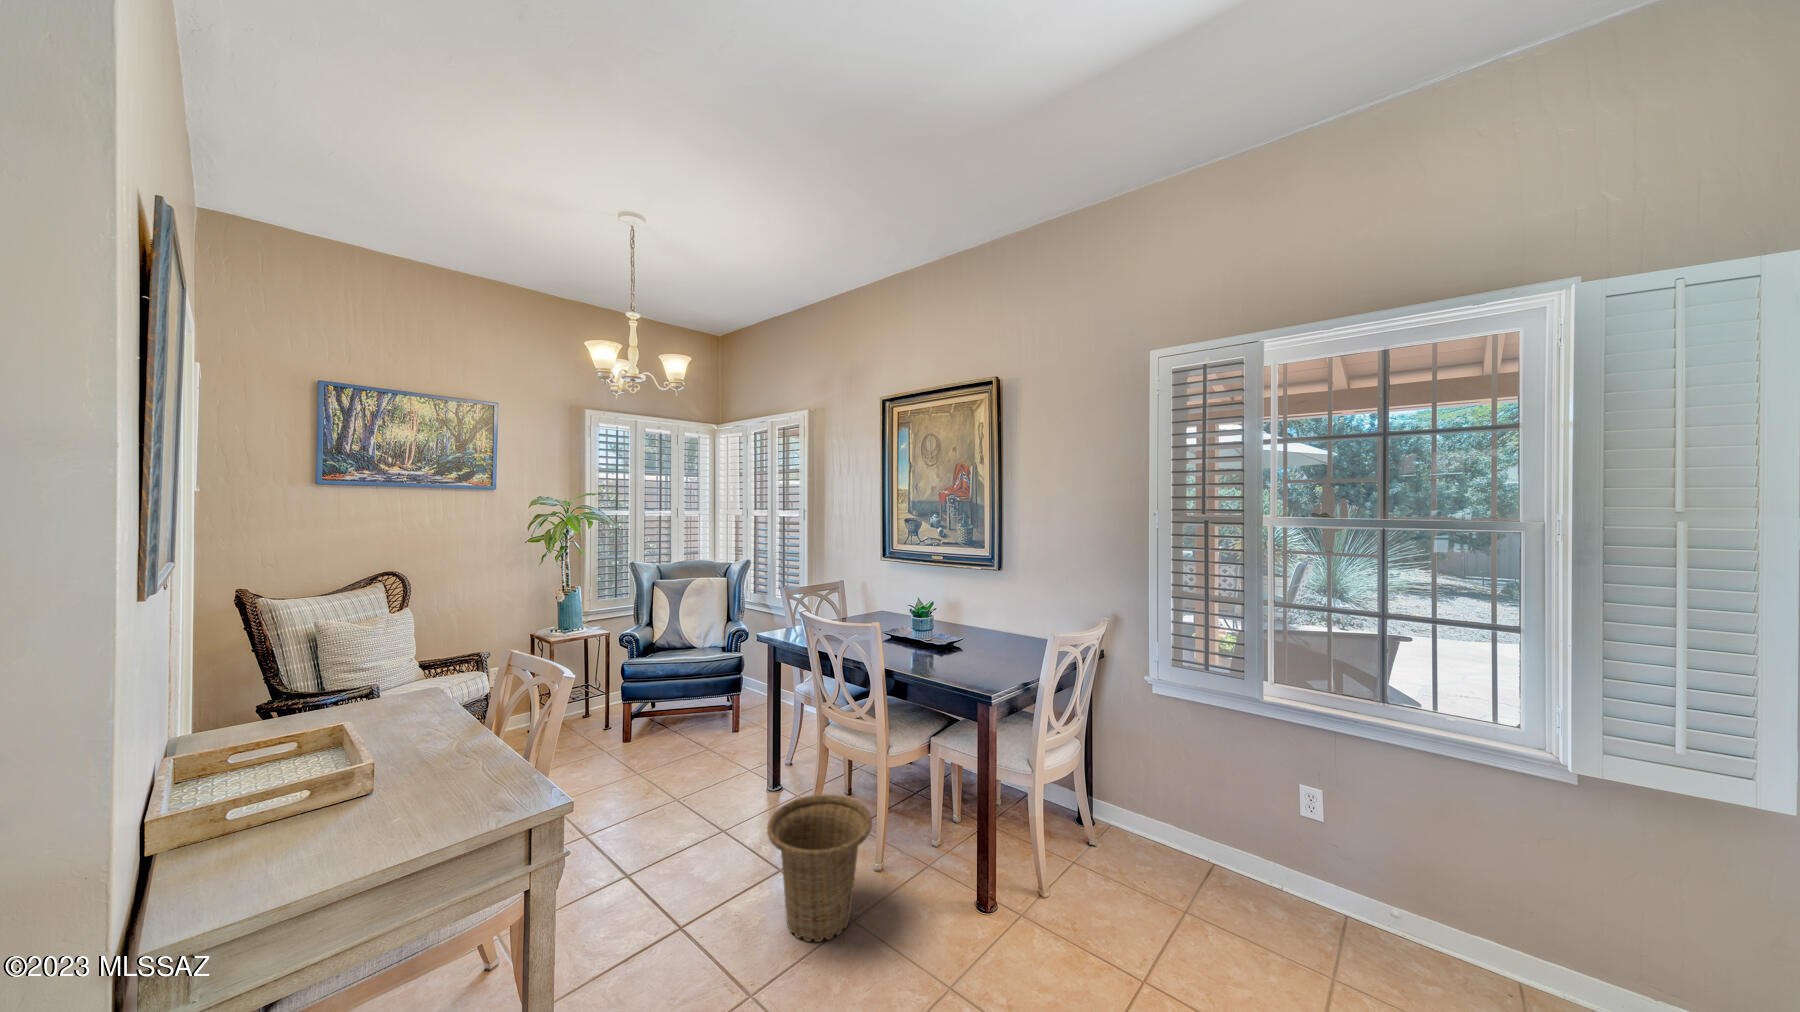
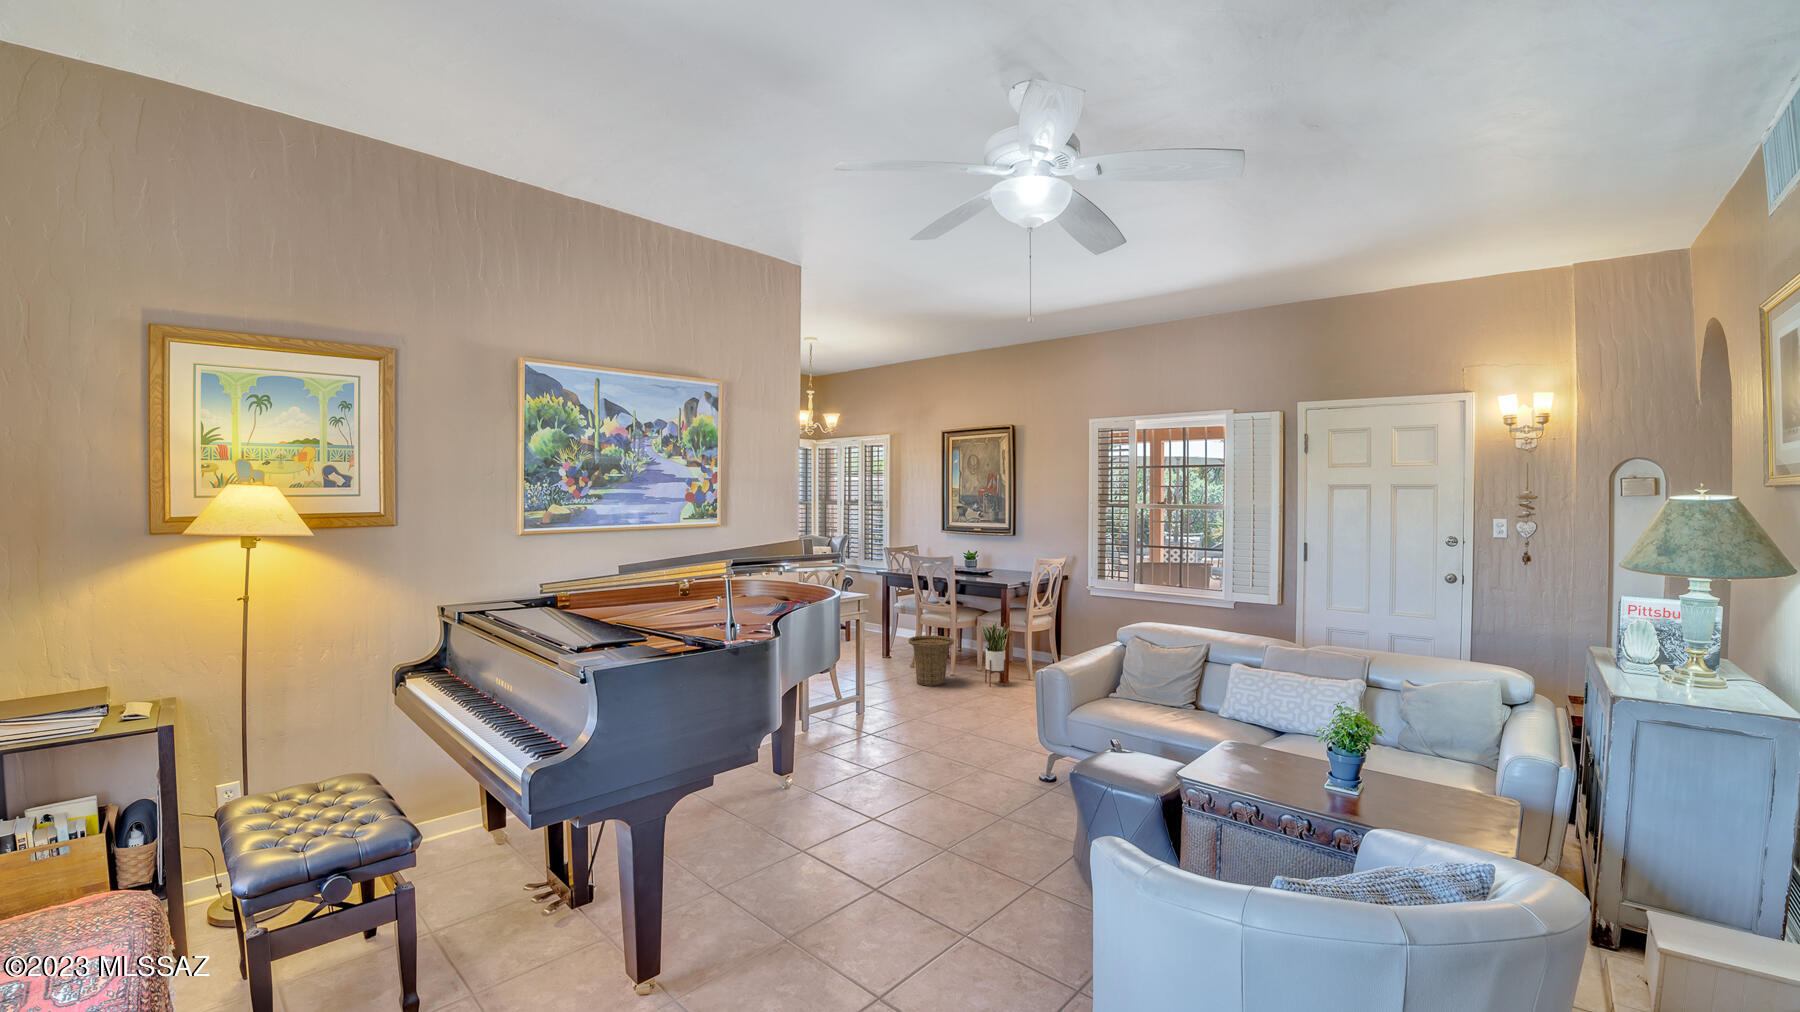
potted plant: none [931,774,997,945] -> present [980,619,1009,686]

